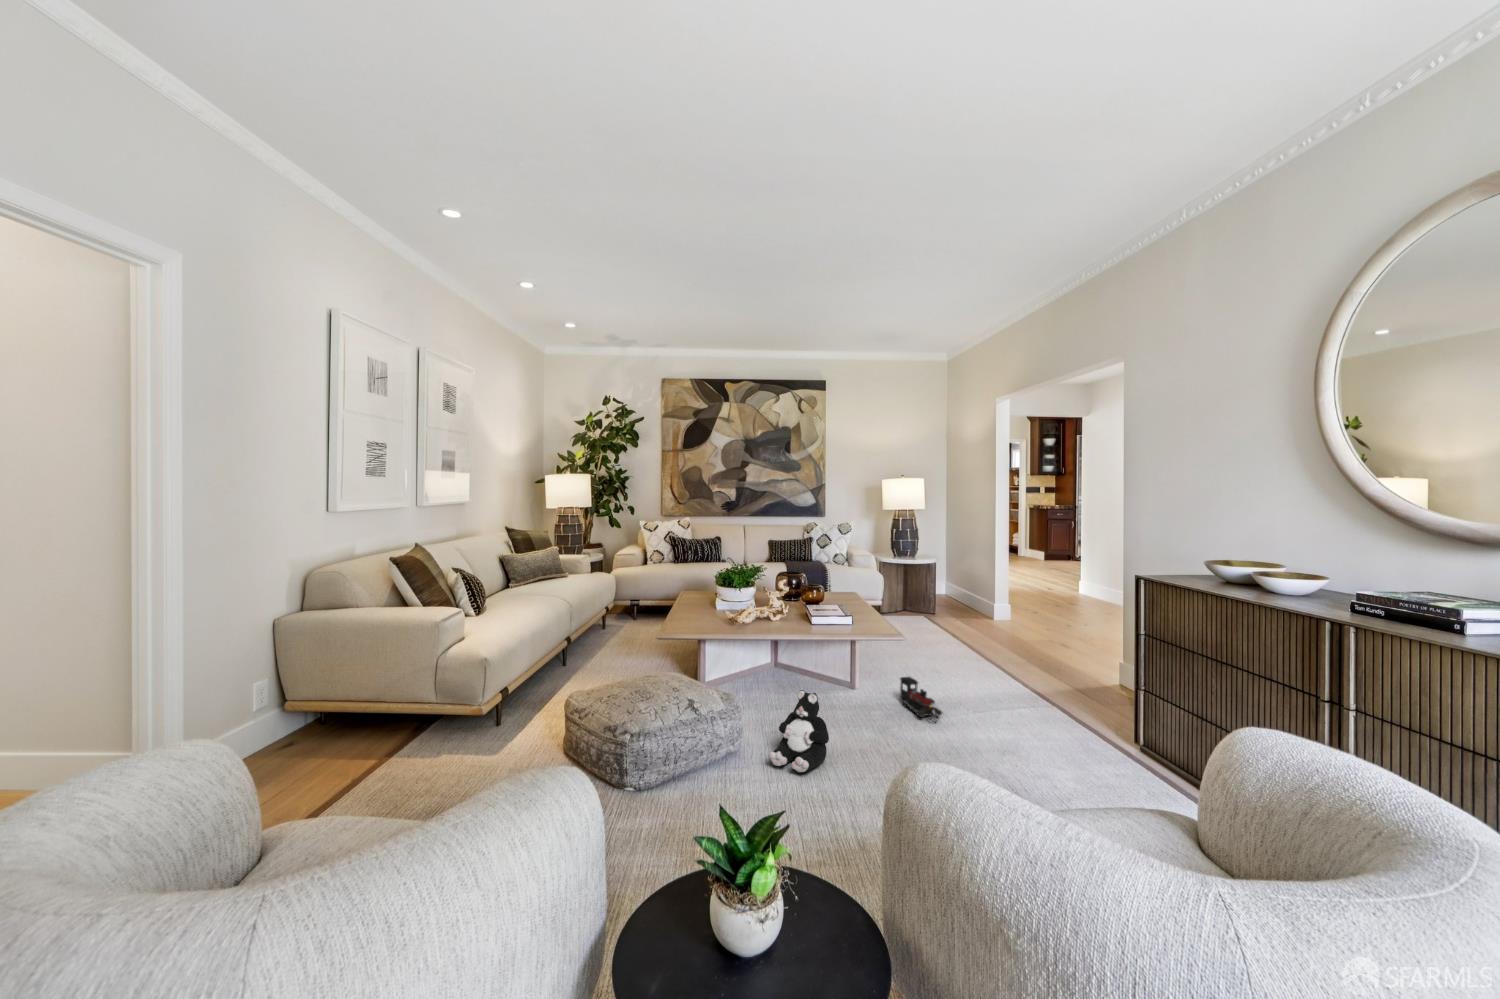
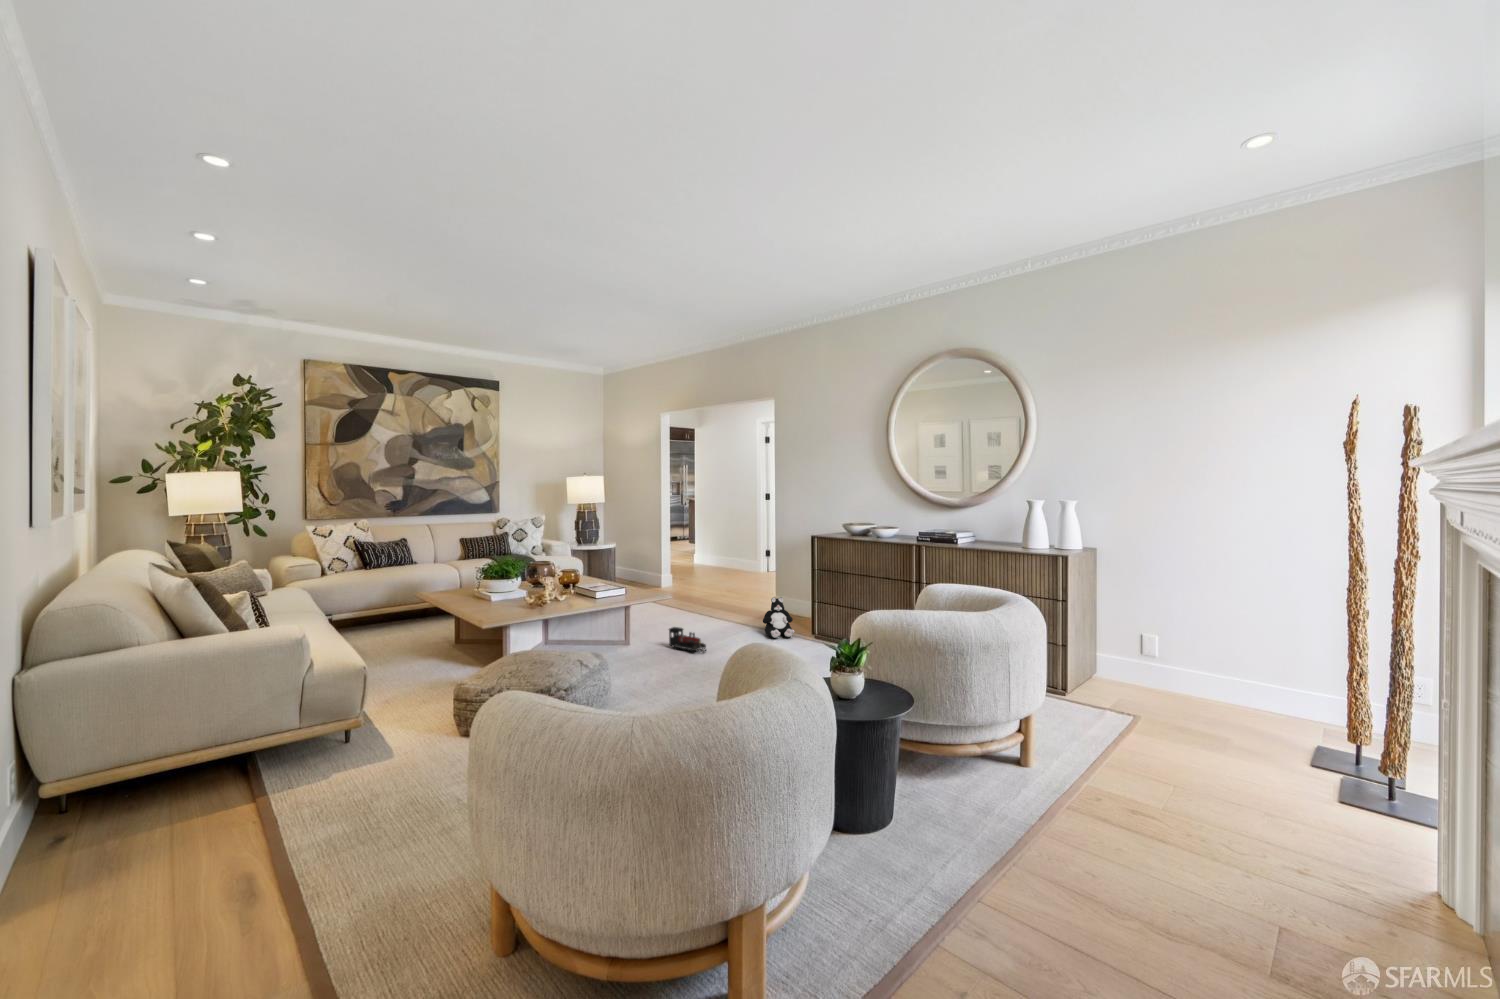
plush toy: present [769,690,829,773] -> present [763,597,794,638]

